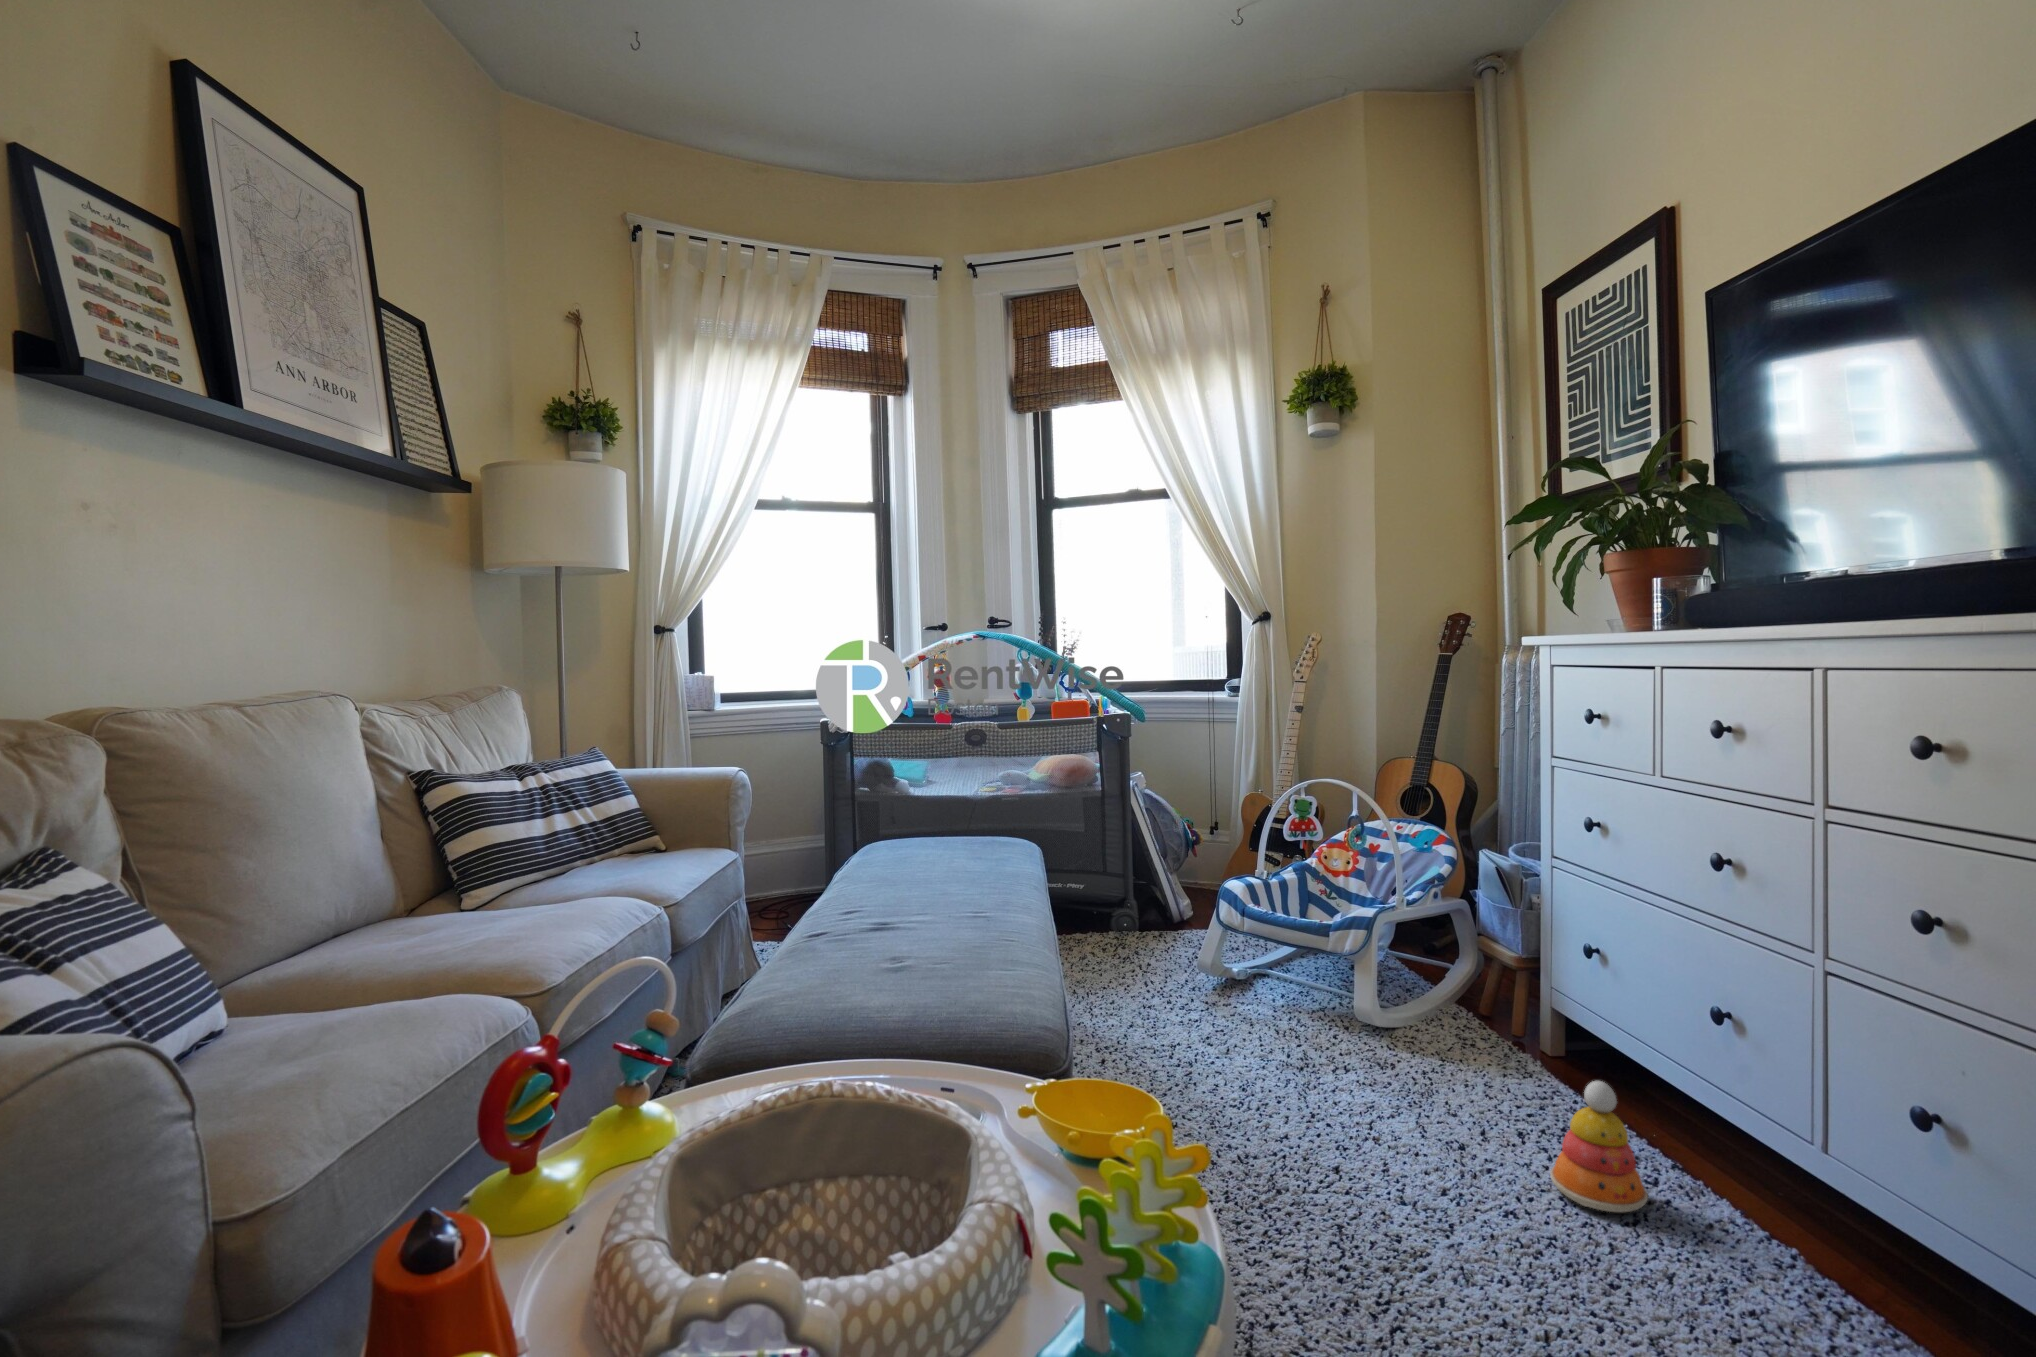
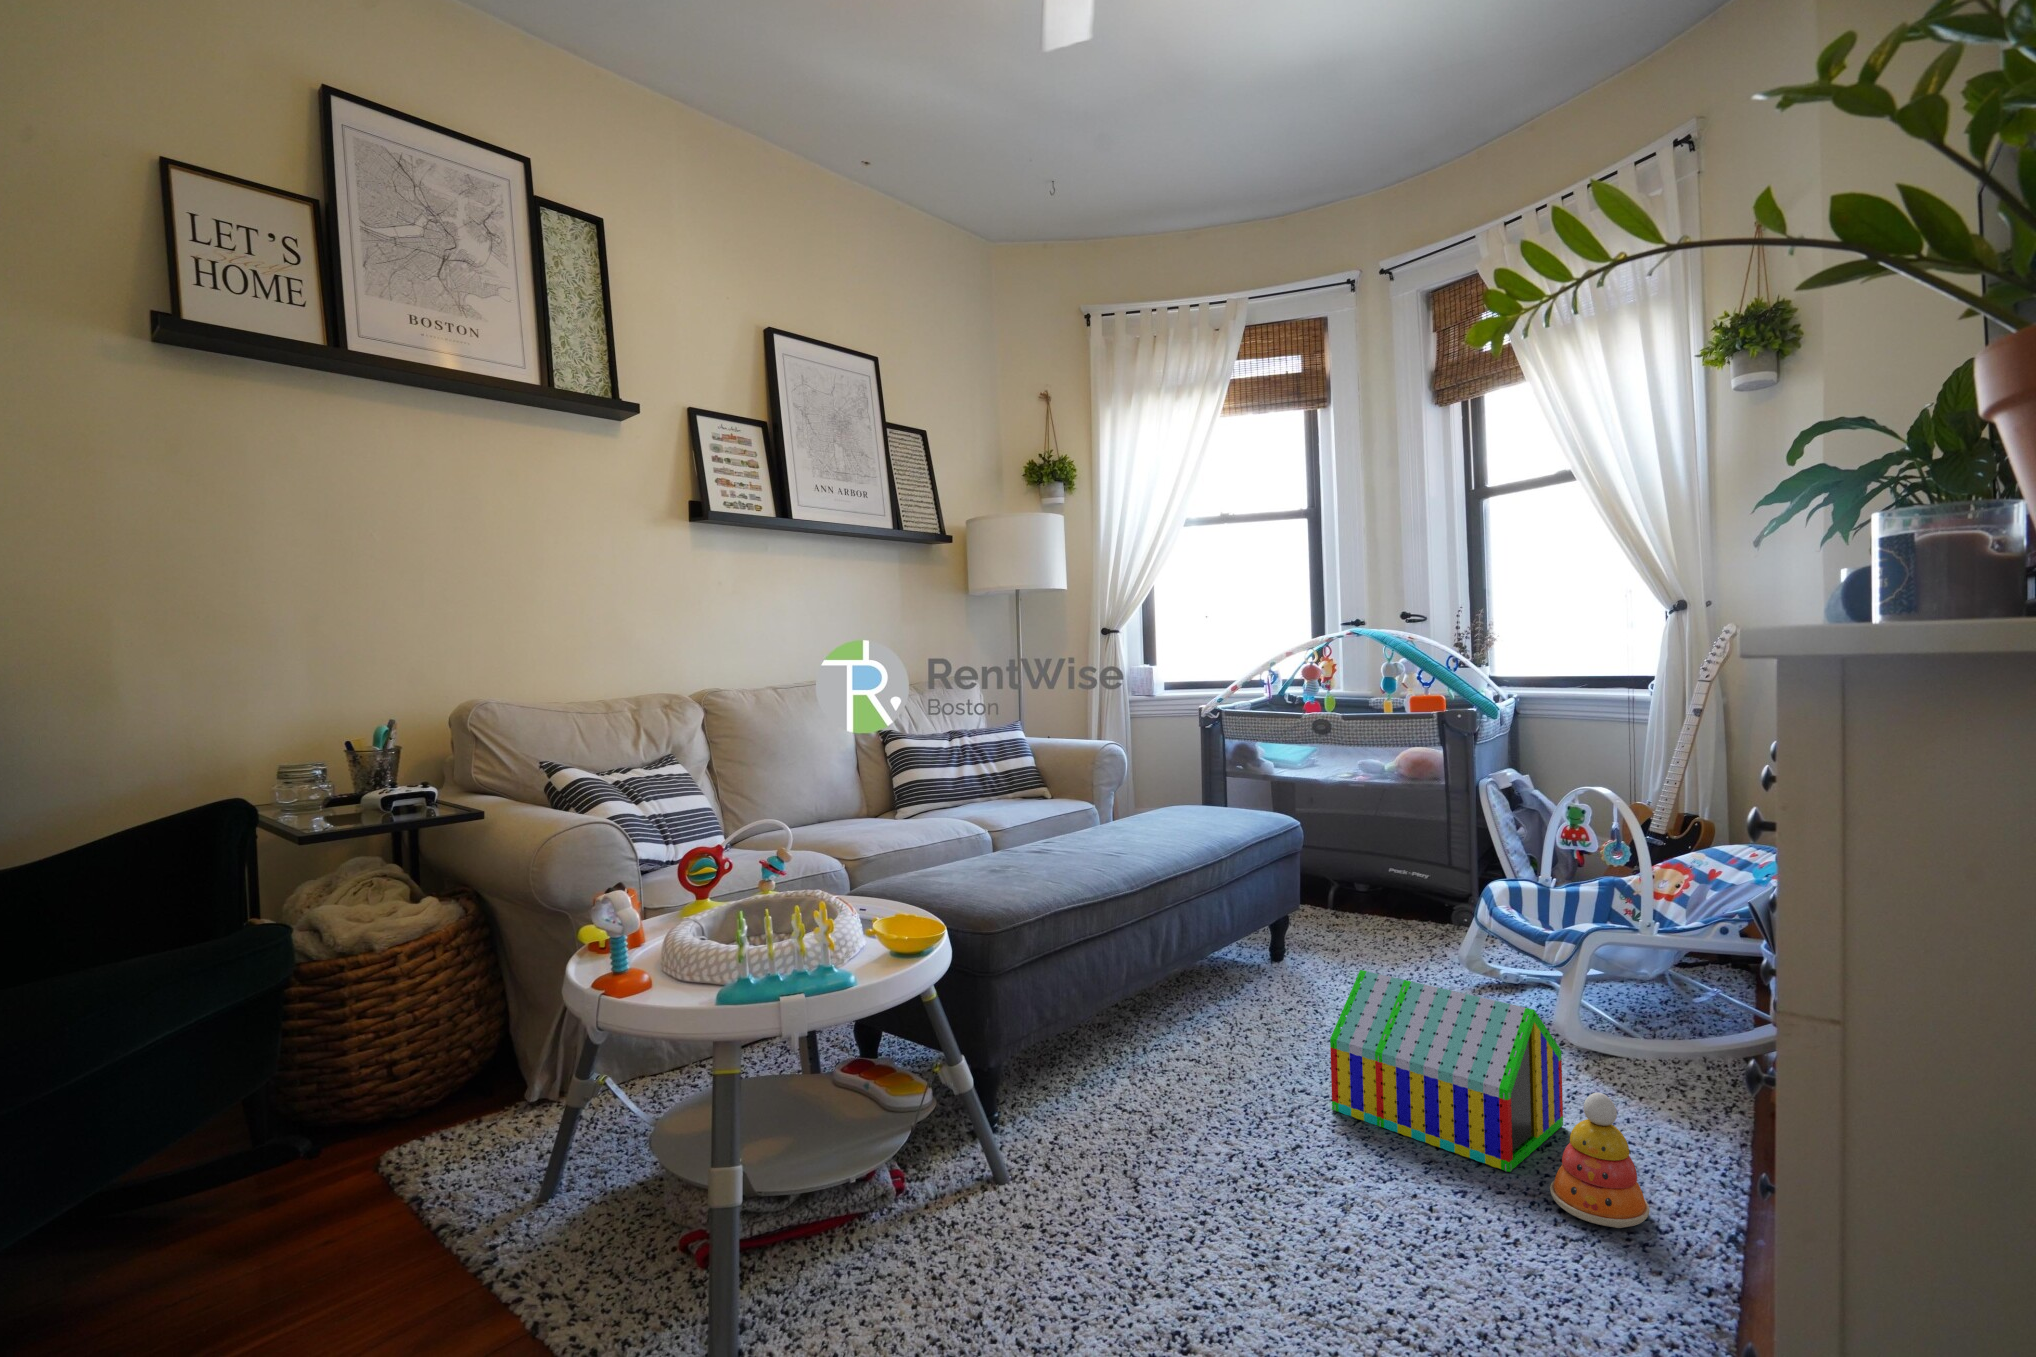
toy house: none [1277,1003,1503,1184] -> present [1330,970,1563,1172]

